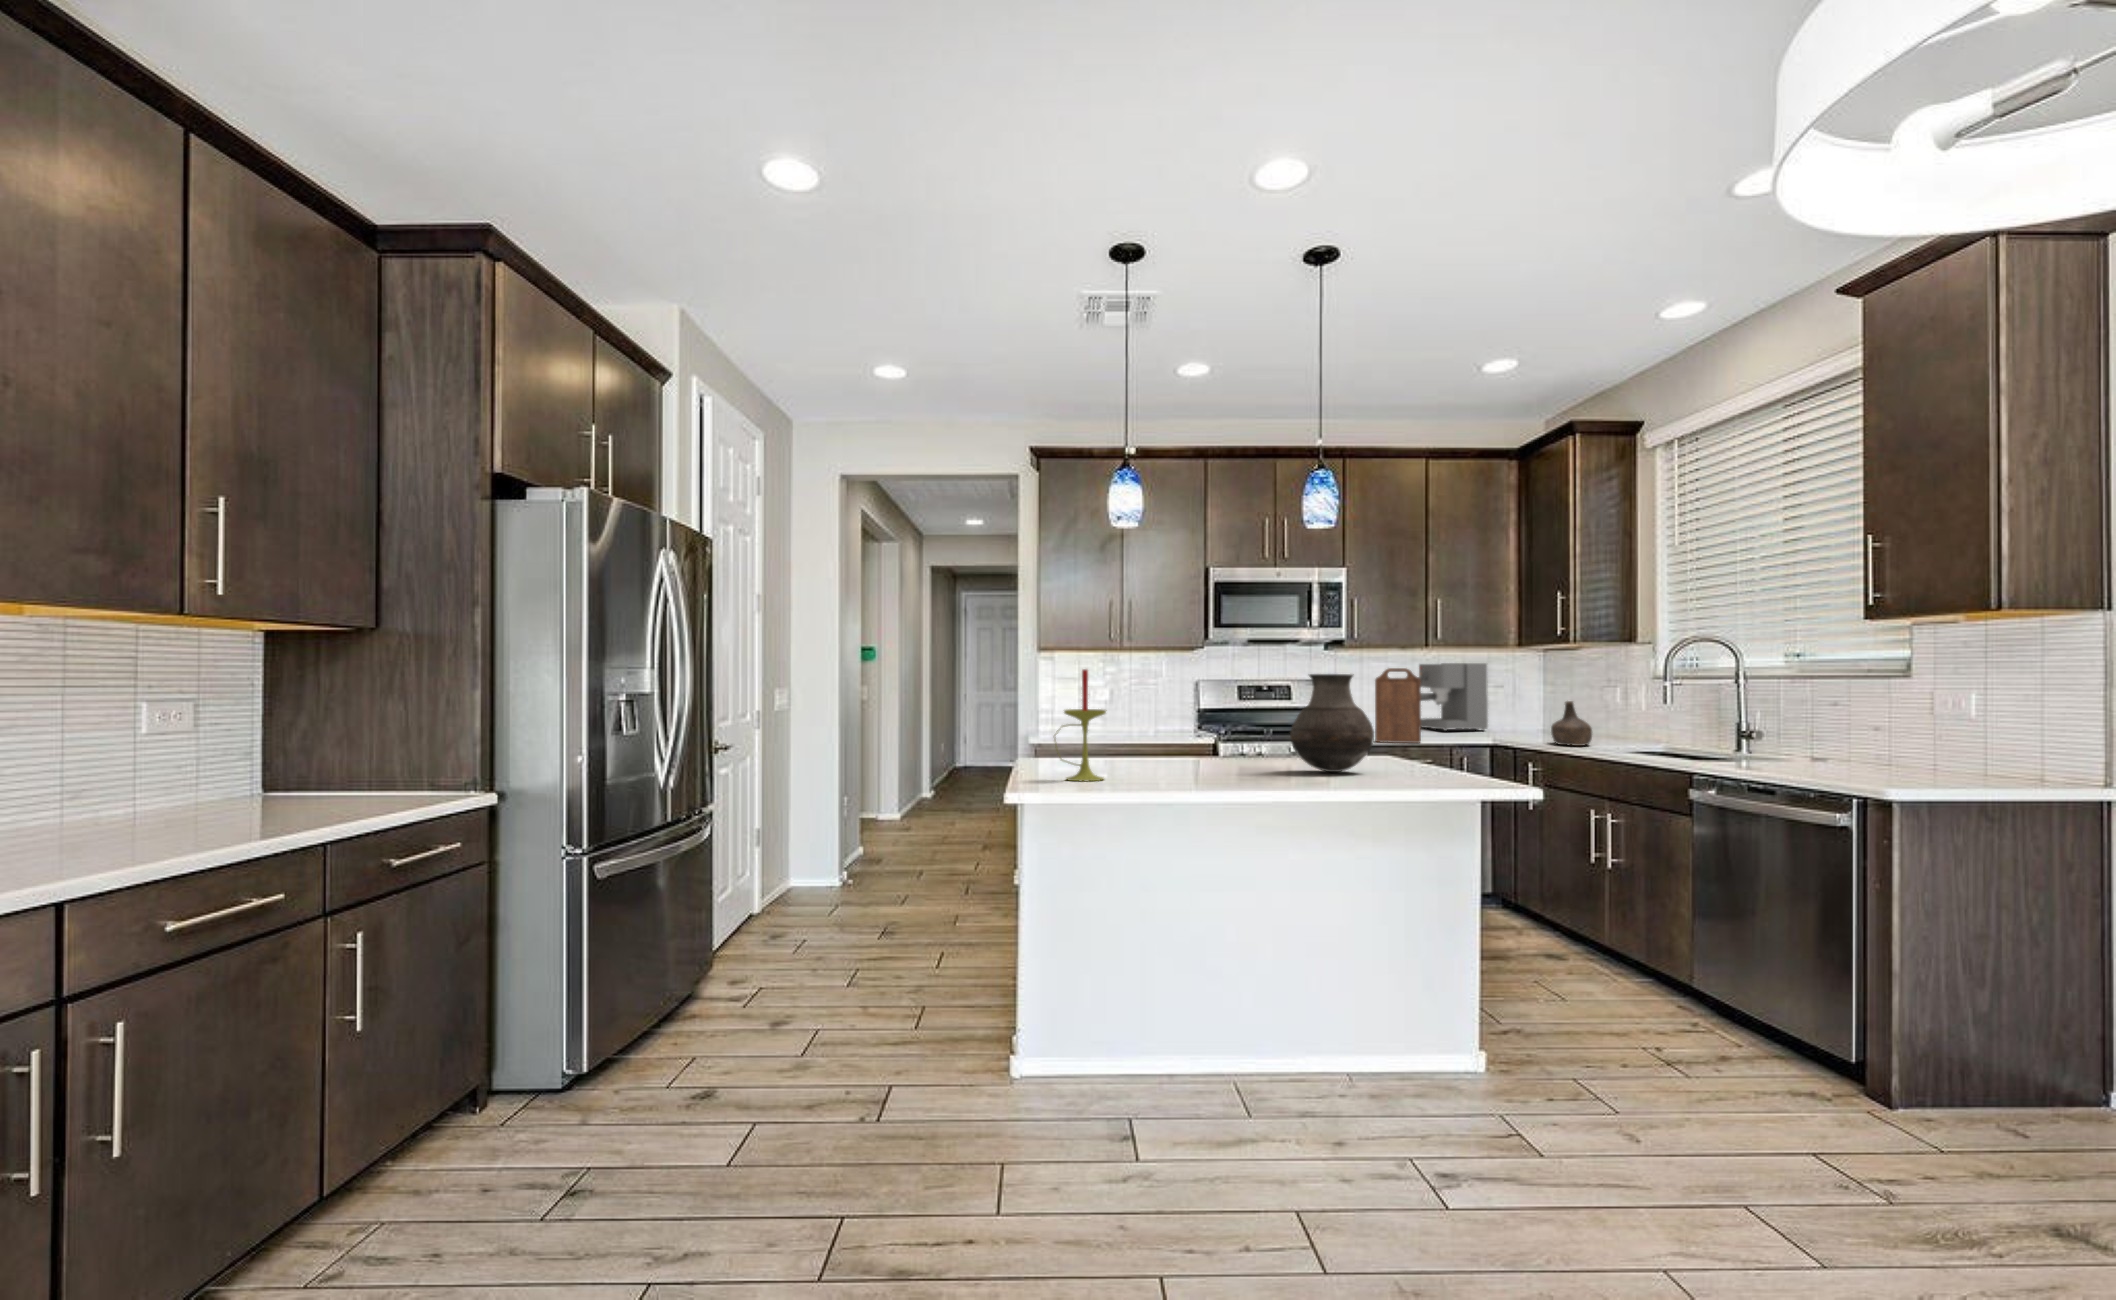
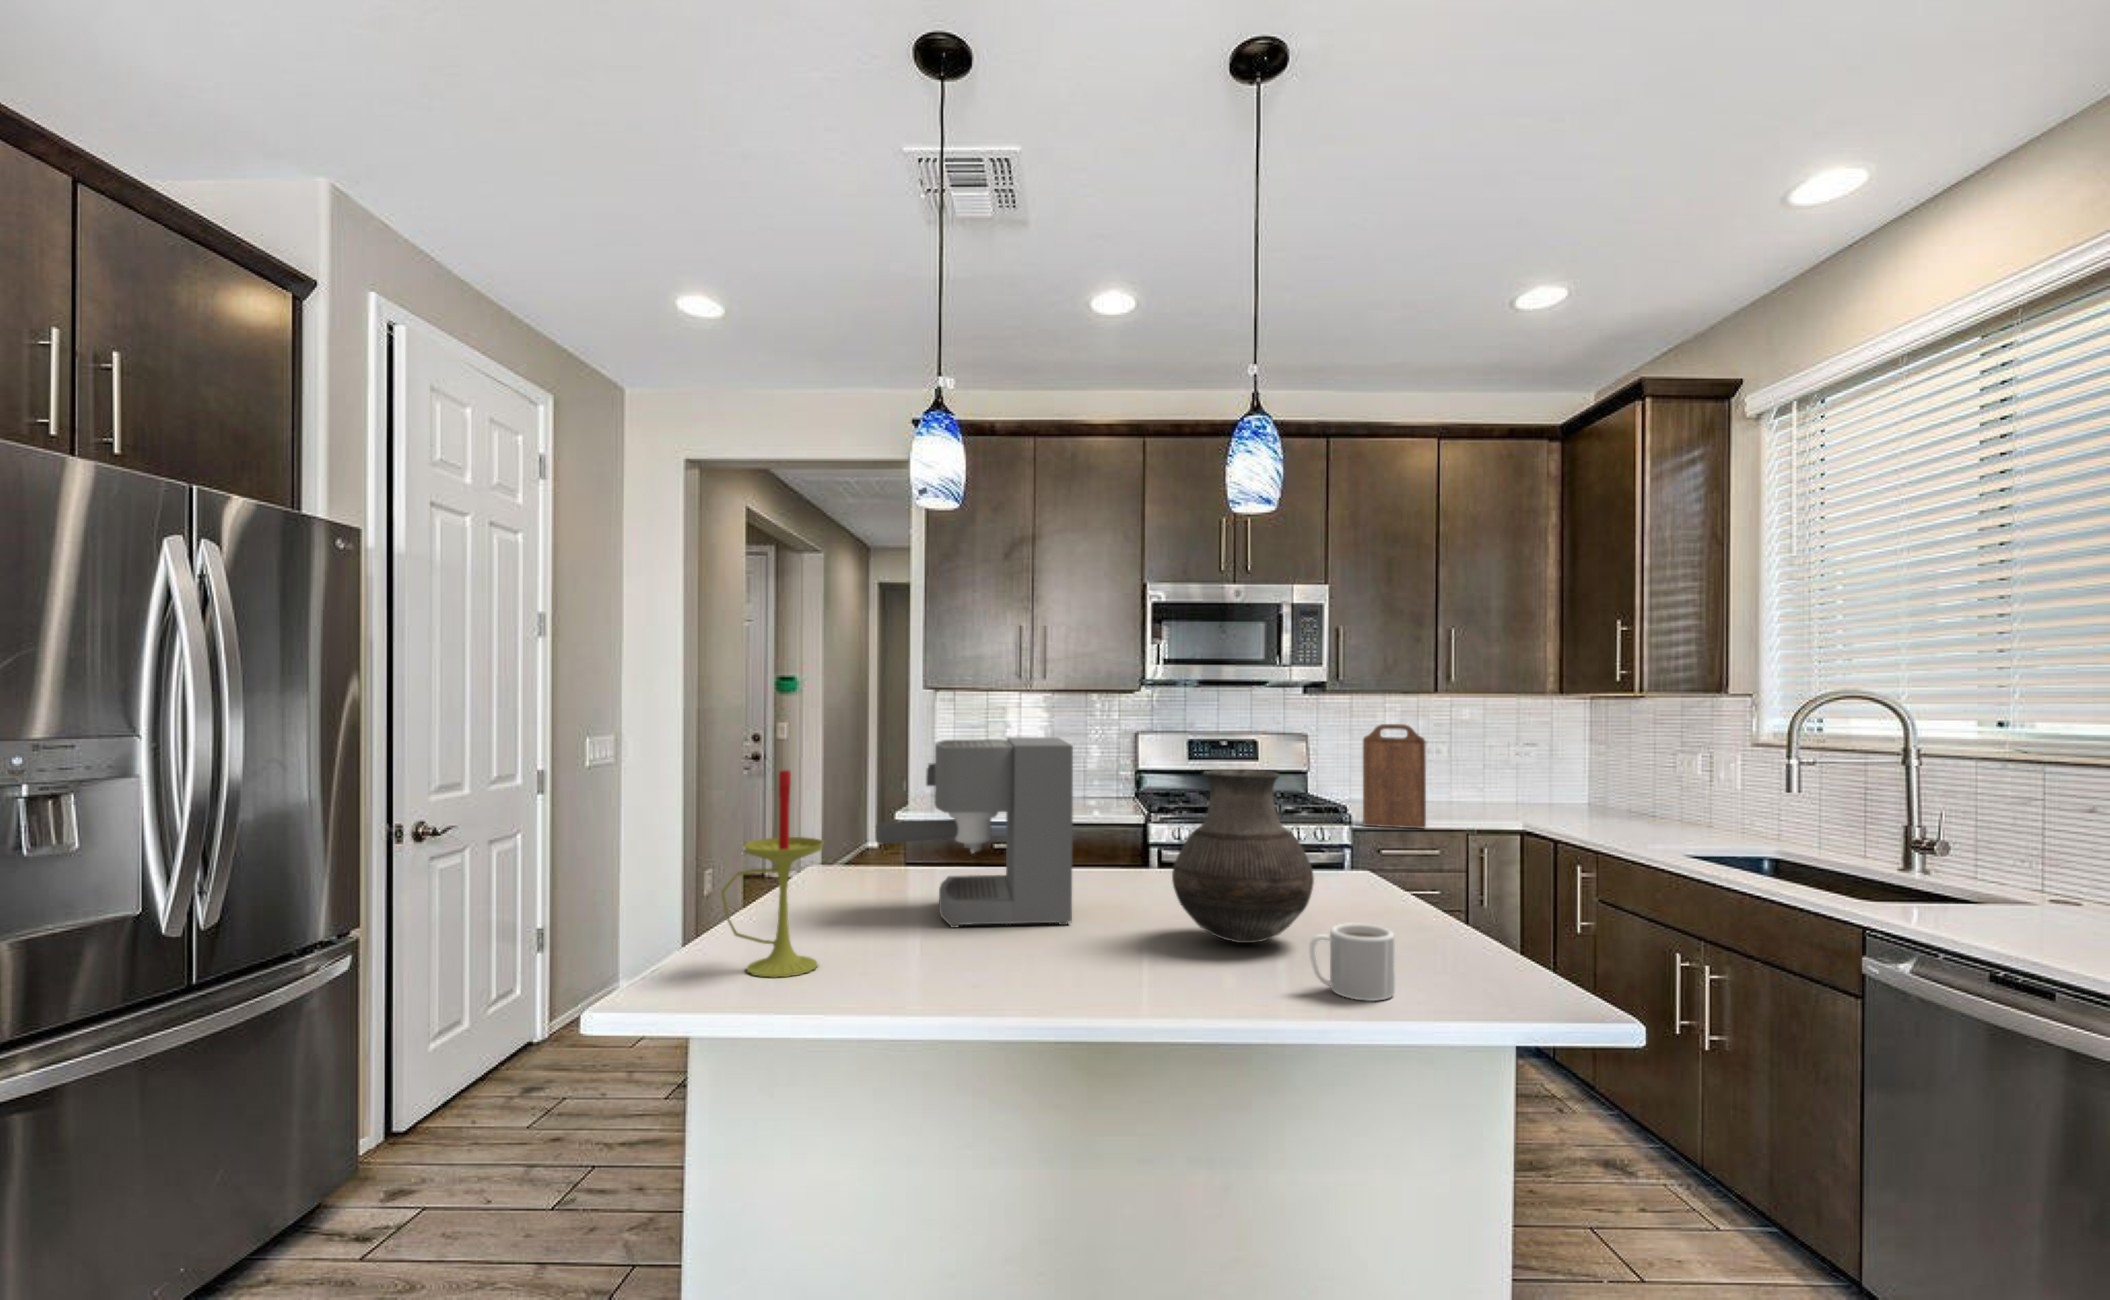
coffee maker: present [1419,663,1488,731] -> present [876,737,1073,928]
bottle: present [1551,701,1592,746] -> none [1610,774,1670,839]
mug: none [1382,747,1427,782] -> present [1309,923,1395,1001]

